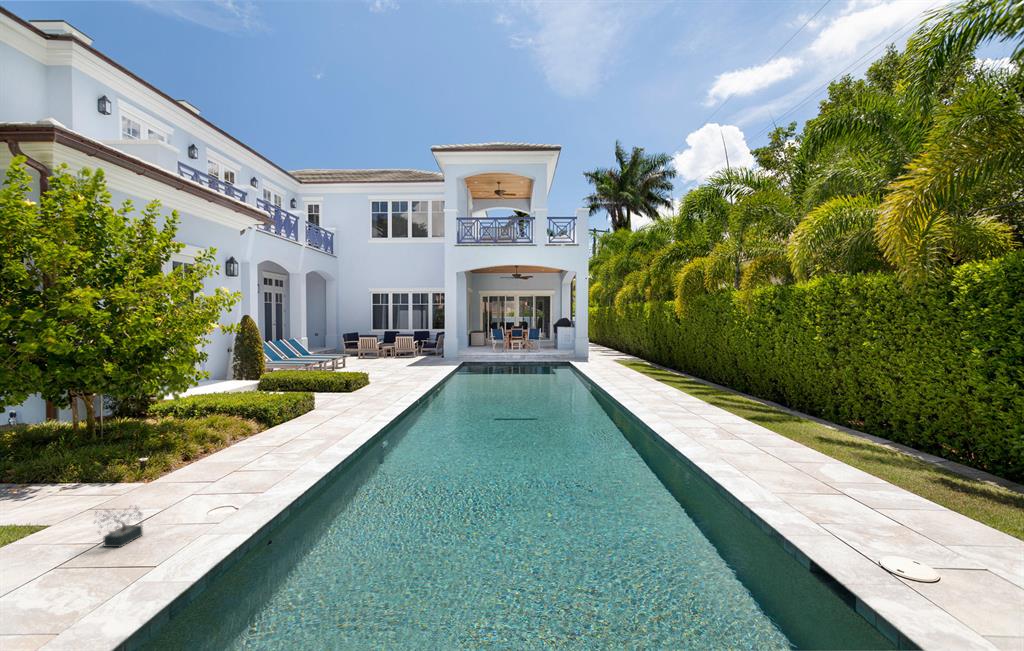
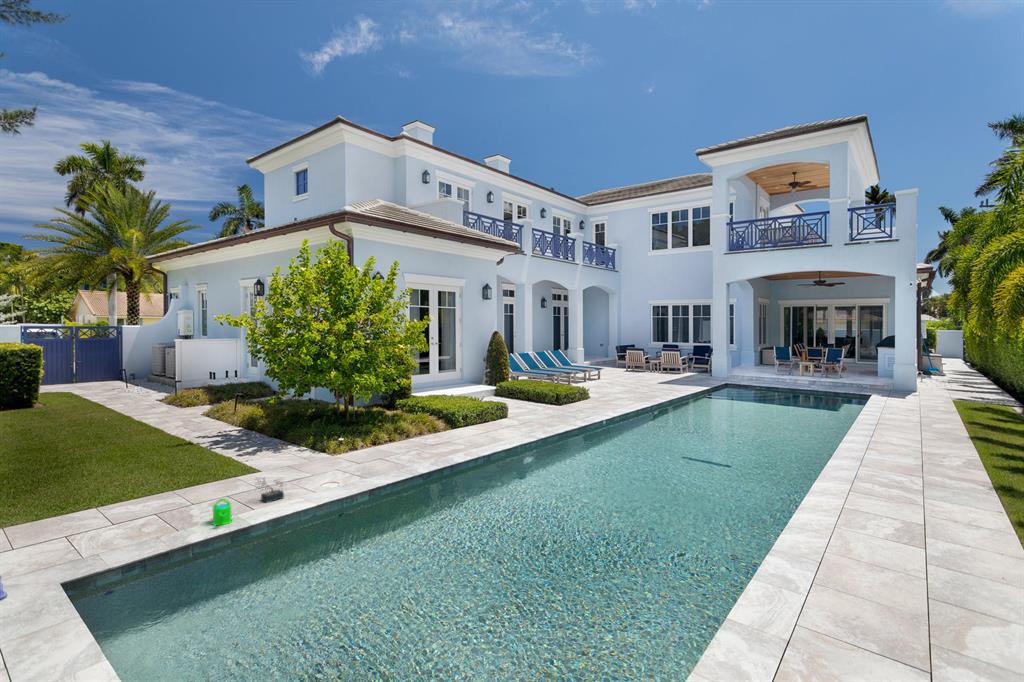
watering can: none [61,547,105,596] -> present [213,498,232,526]

